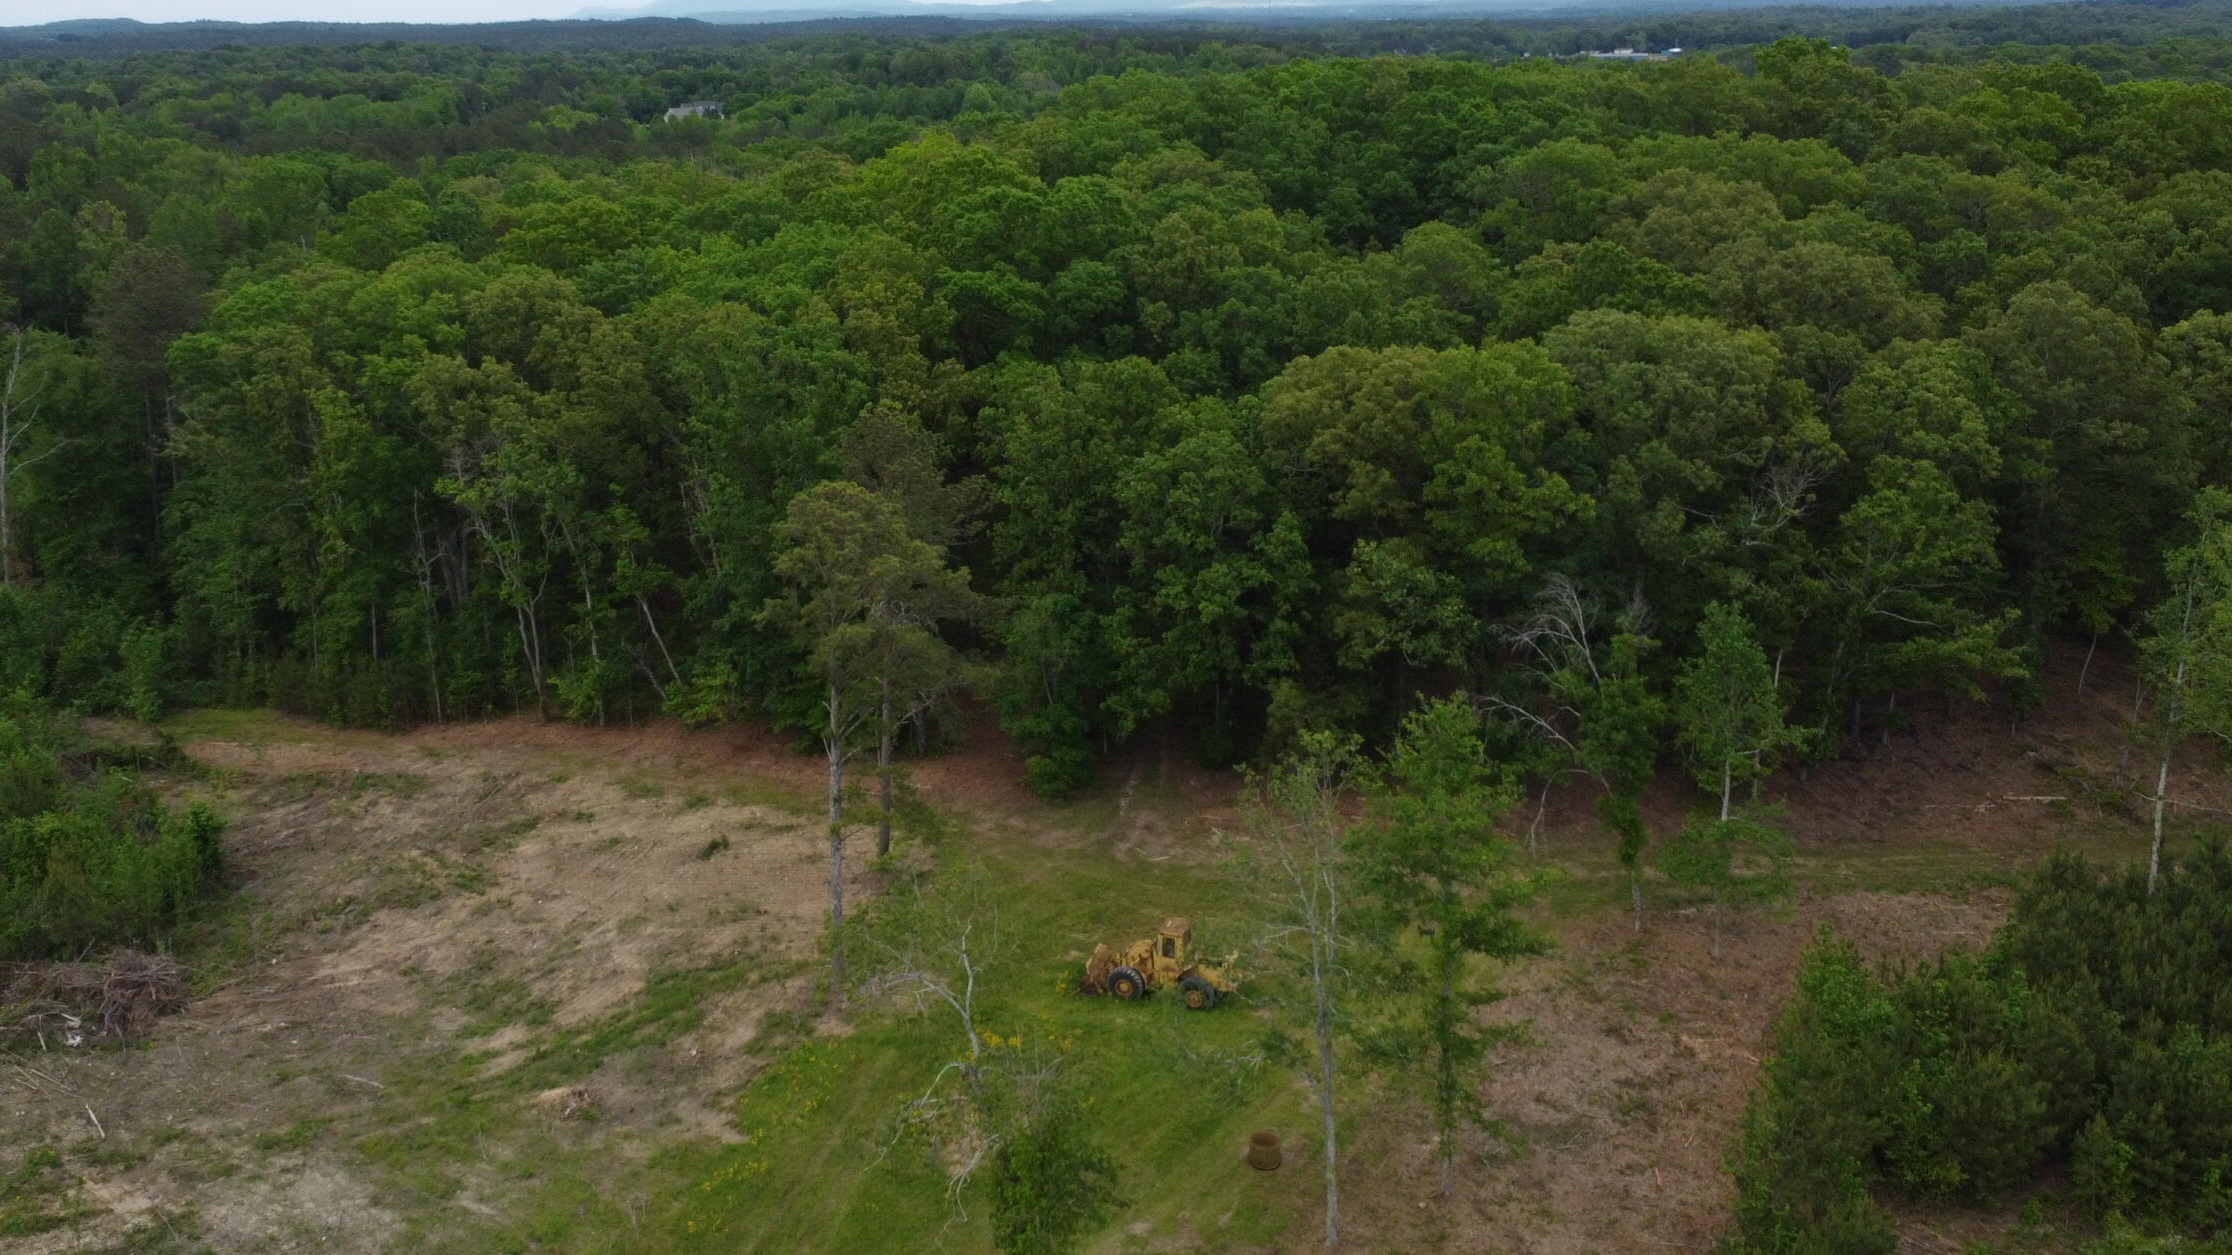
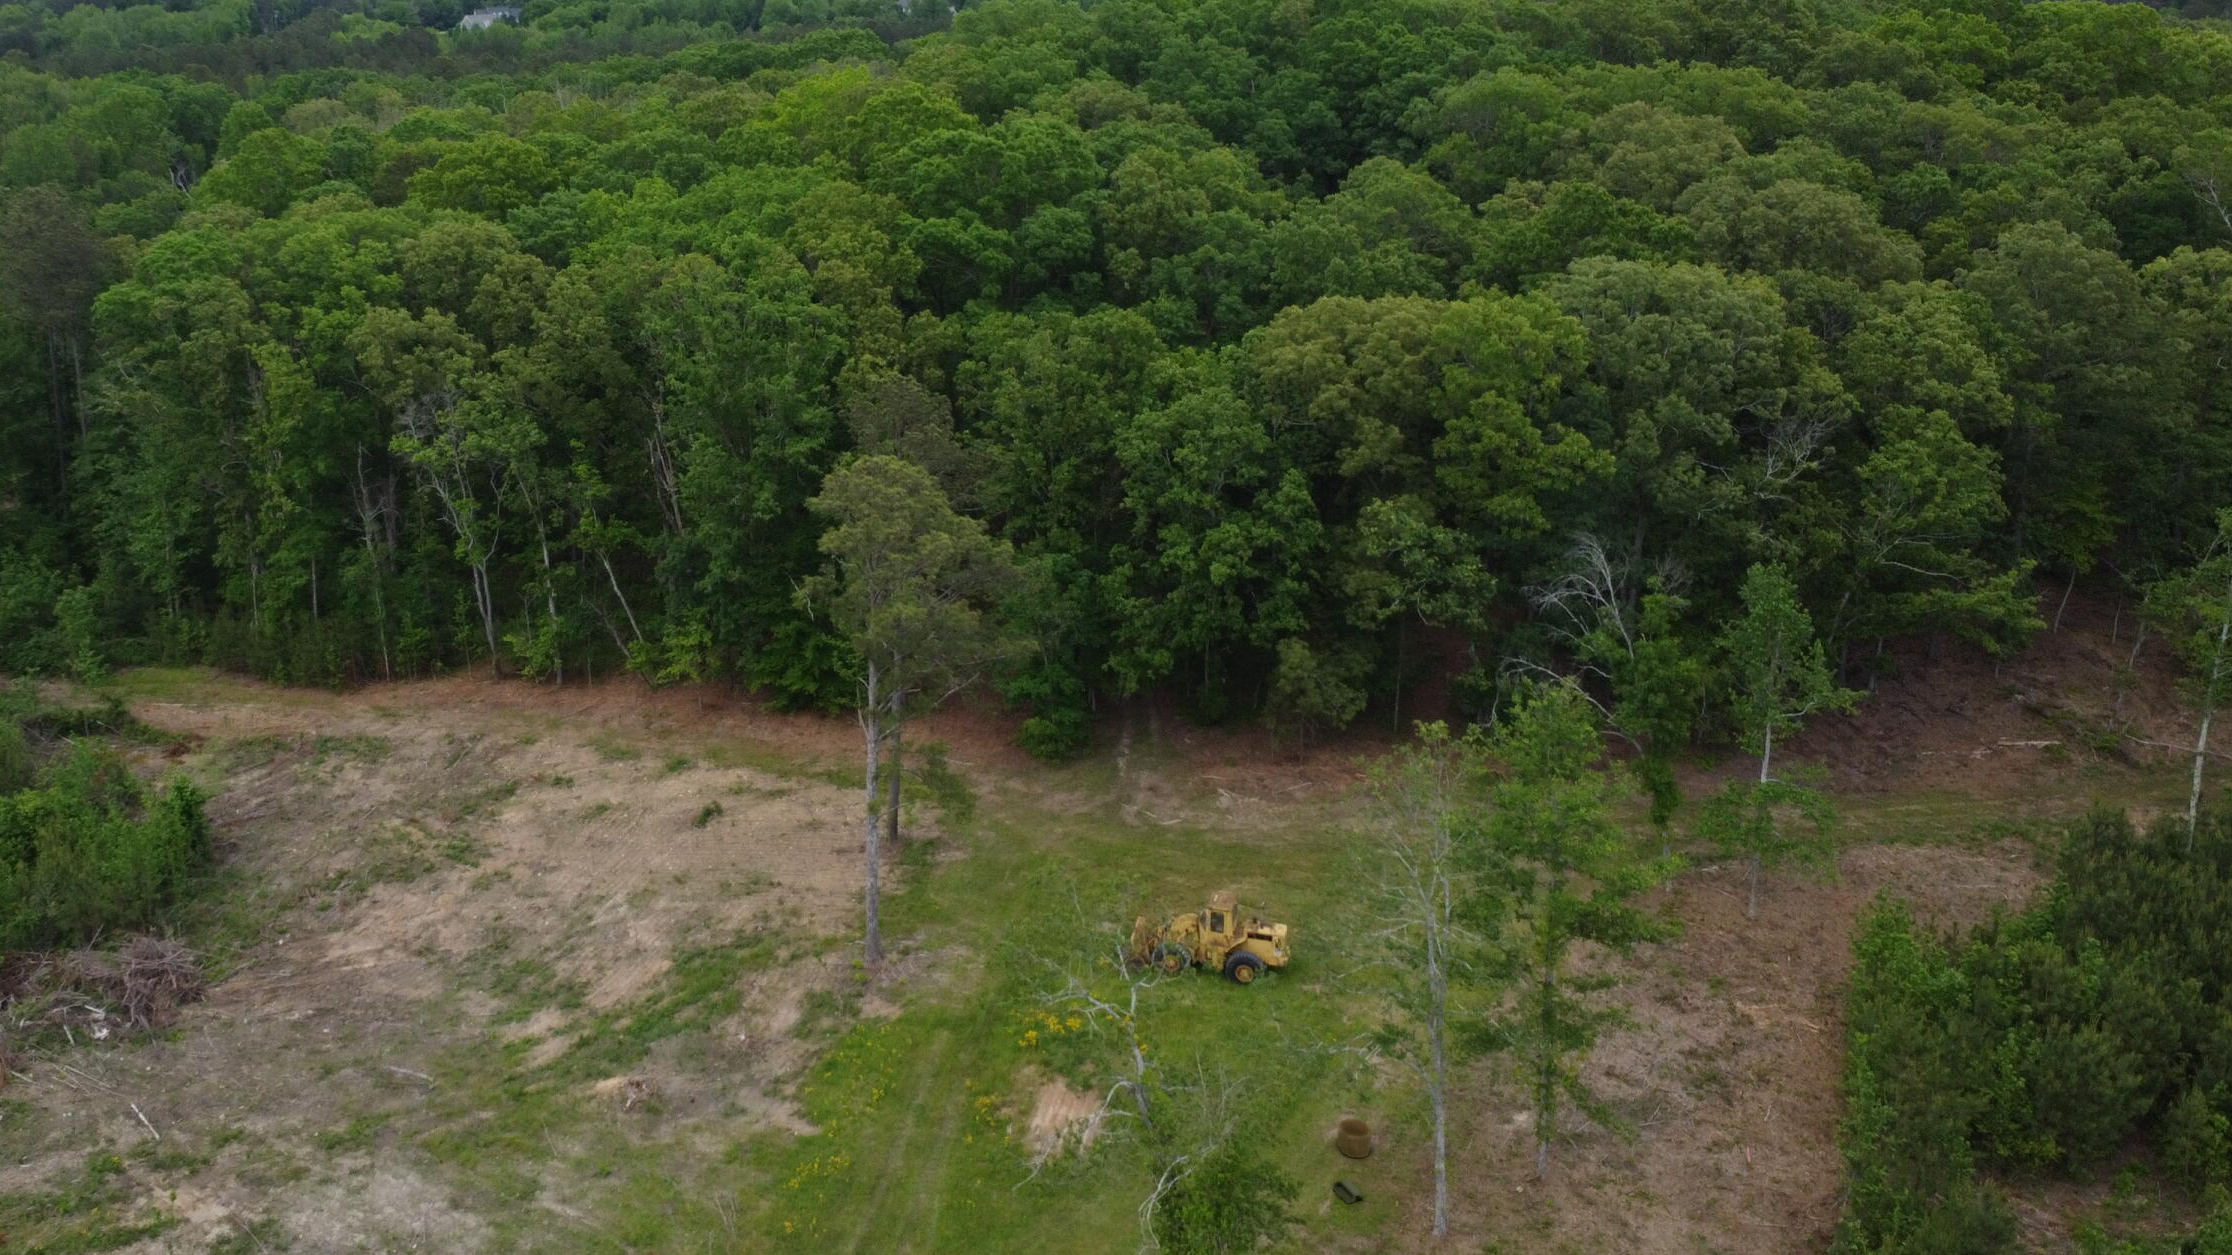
toolbox: none [1233,1187,1261,1212] -> present [1332,1179,1362,1203]

